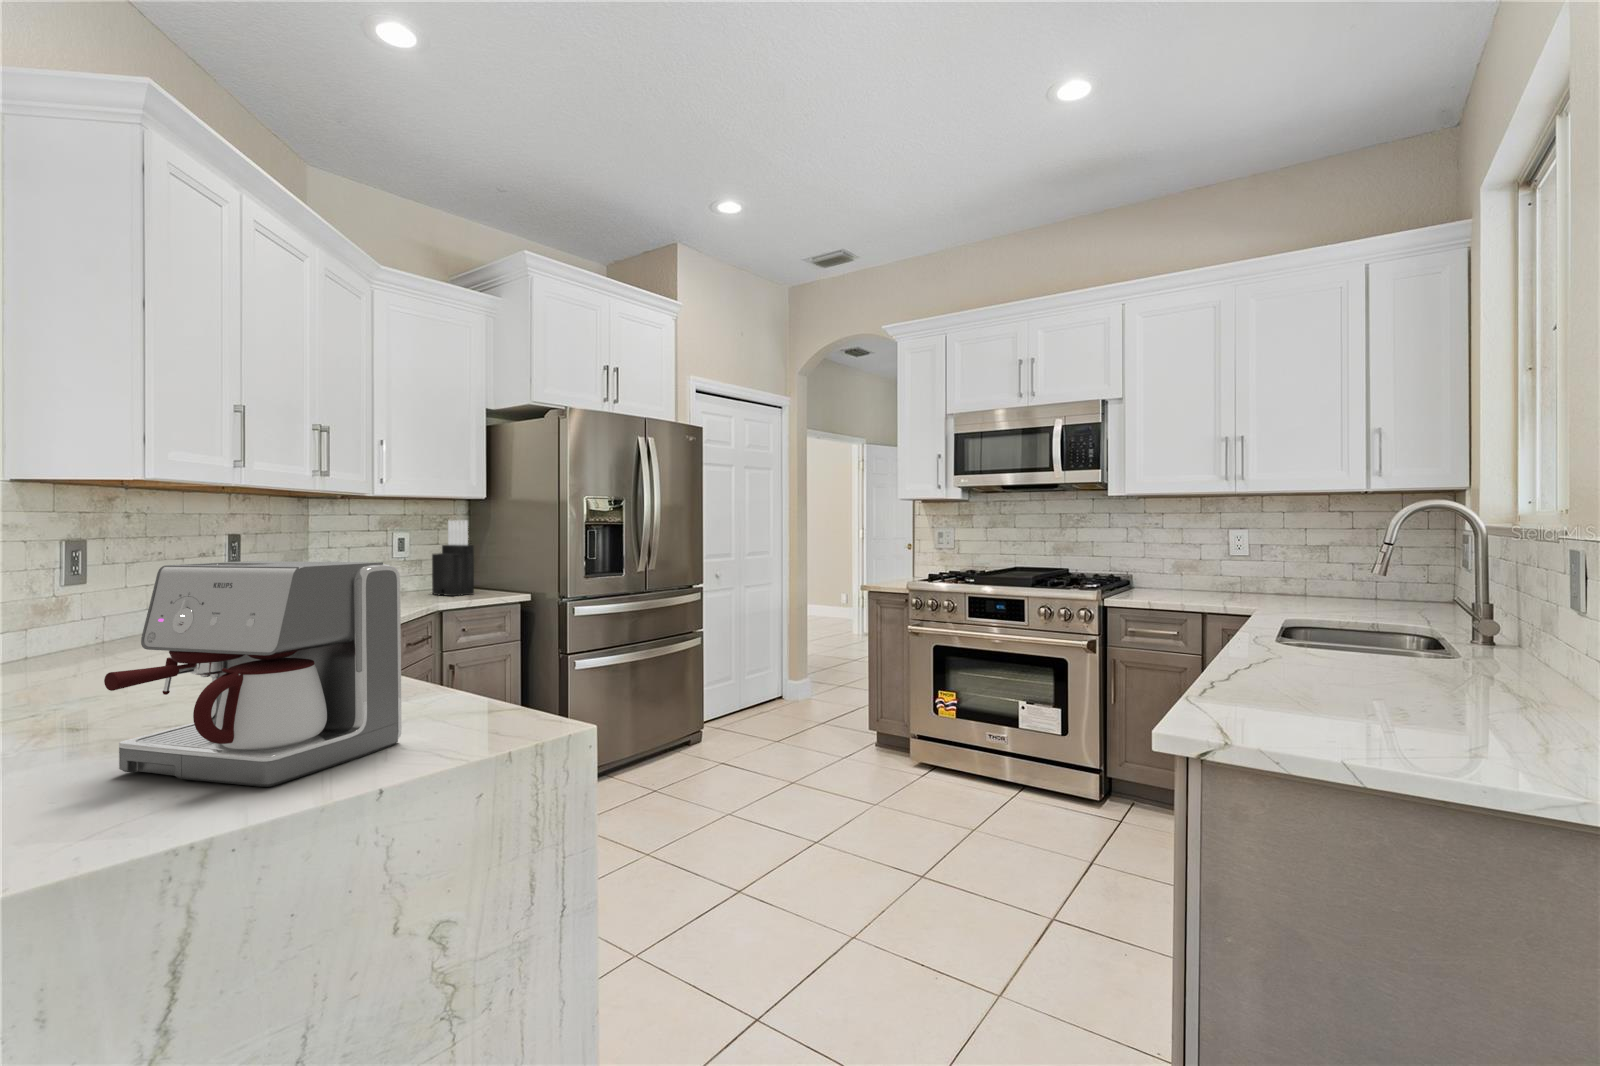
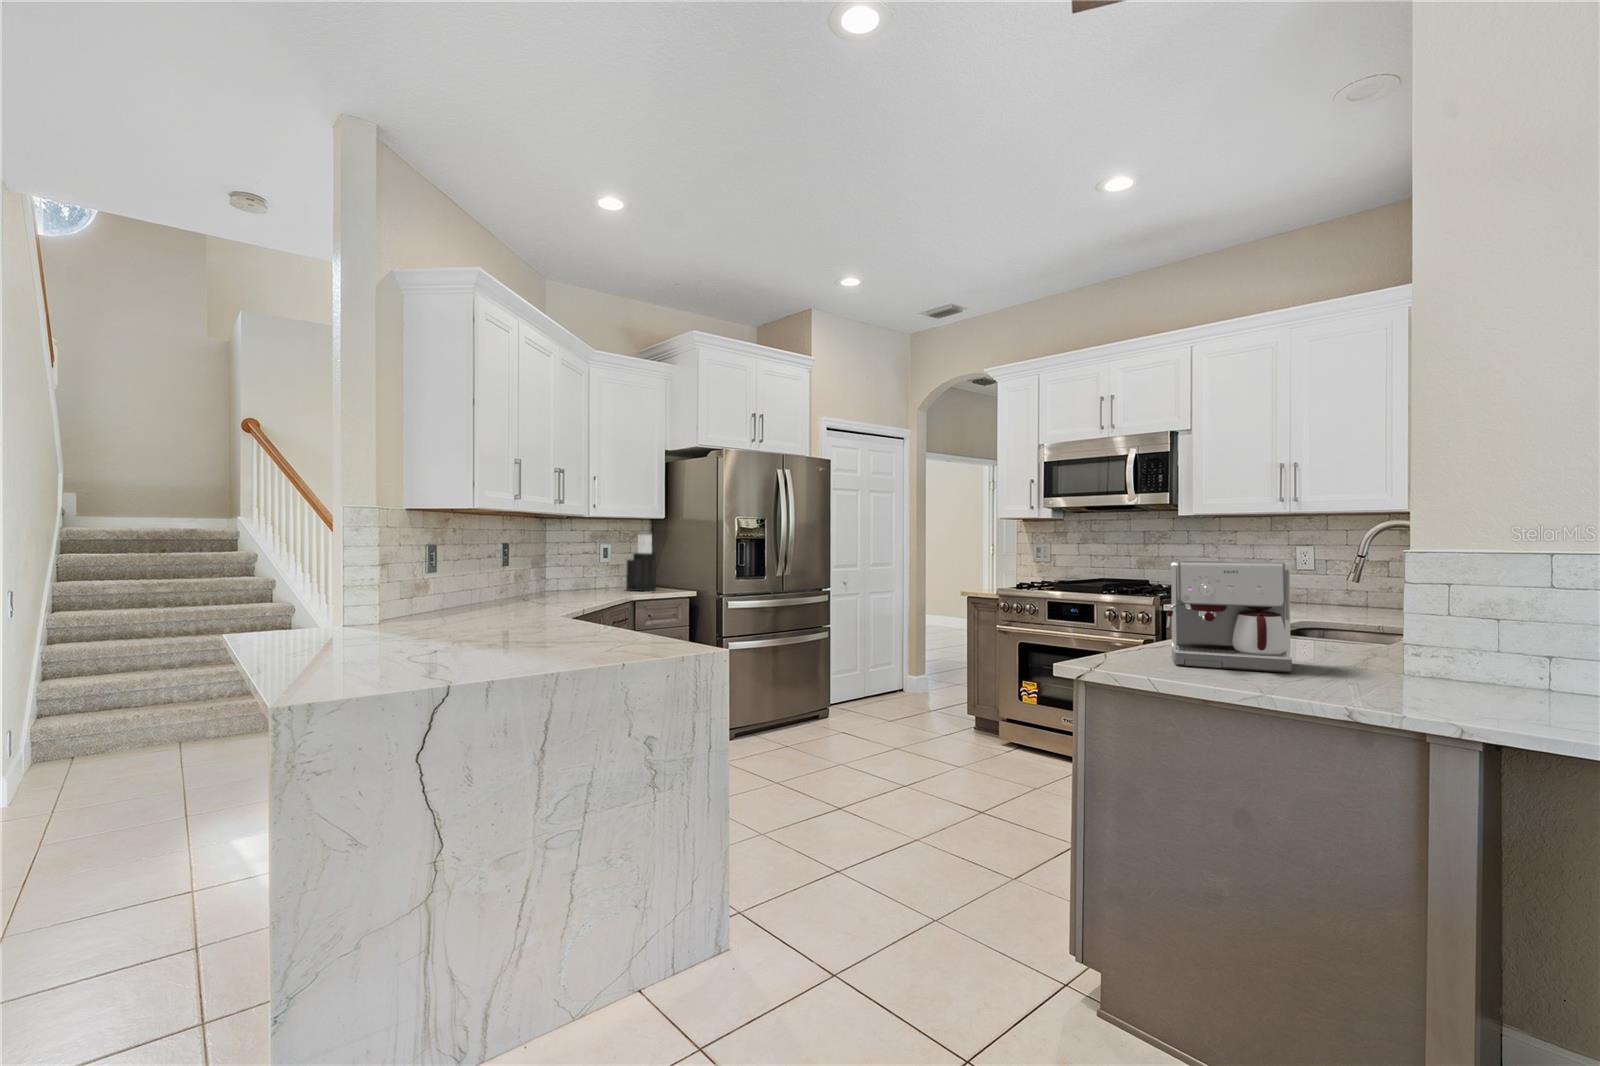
coffee maker: present [104,561,402,787] -> present [1166,561,1292,673]

